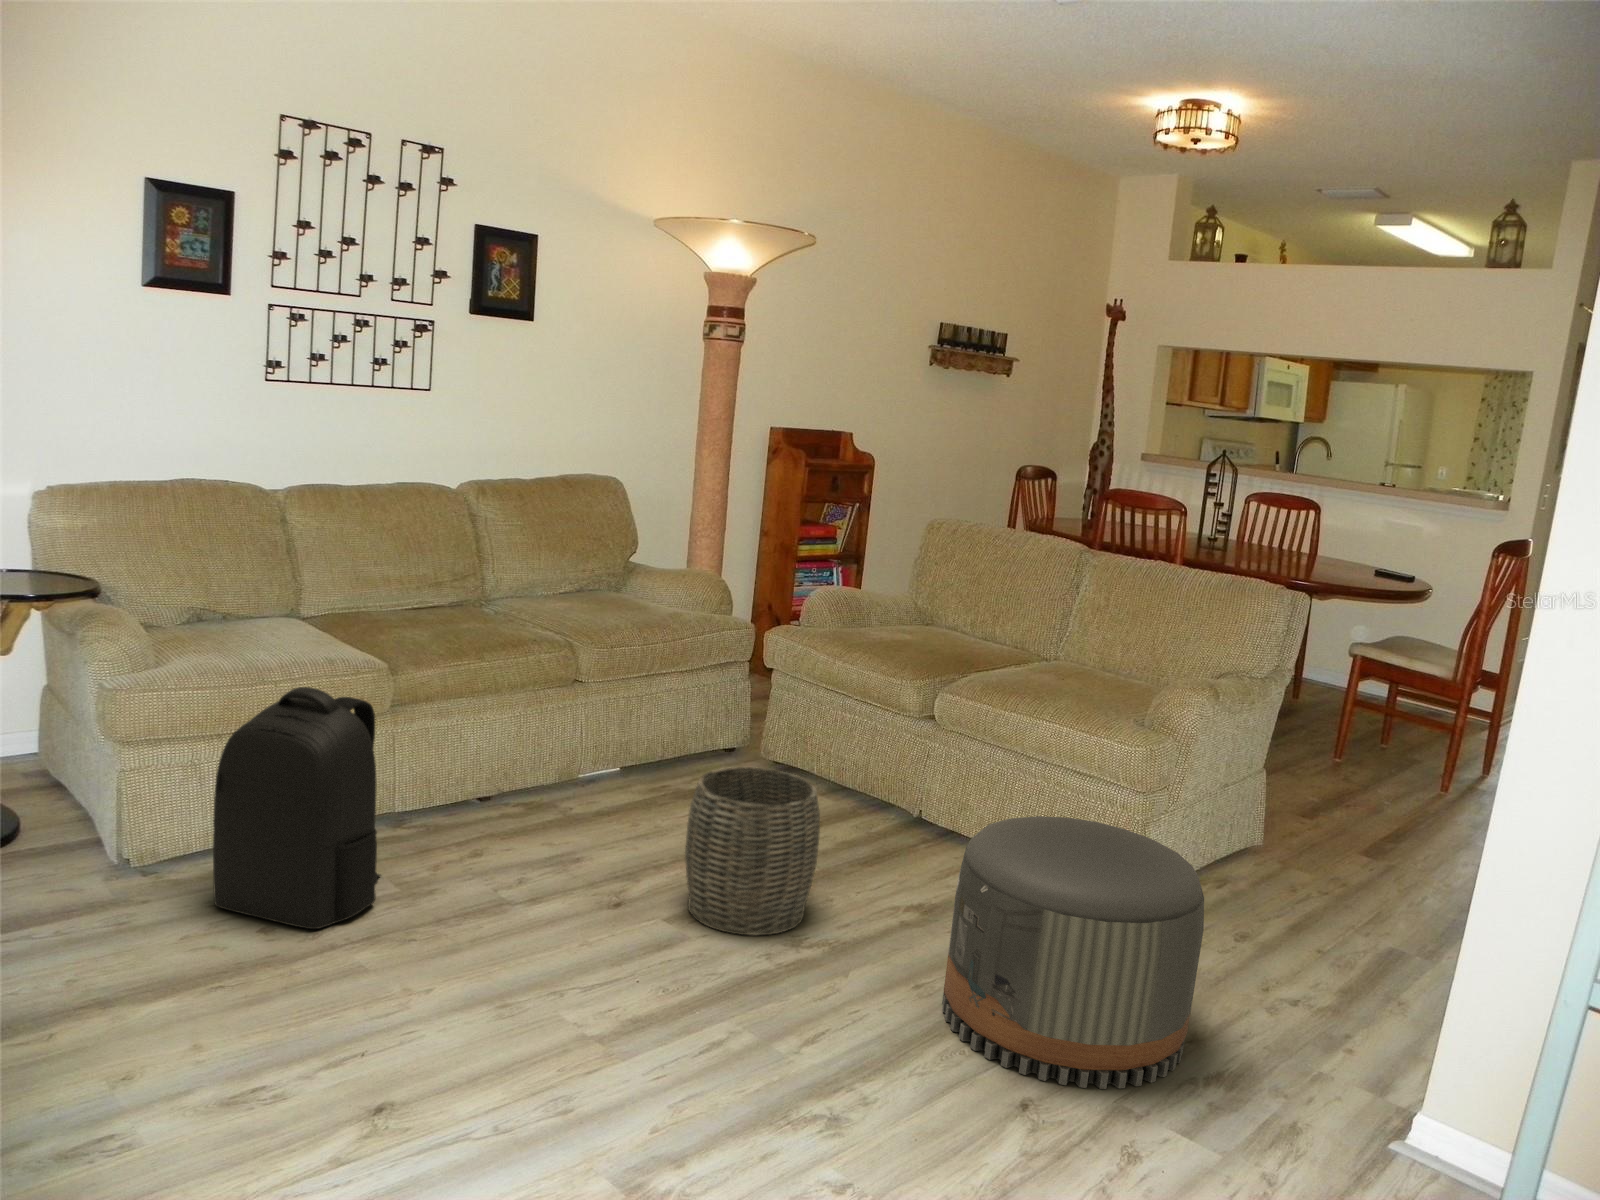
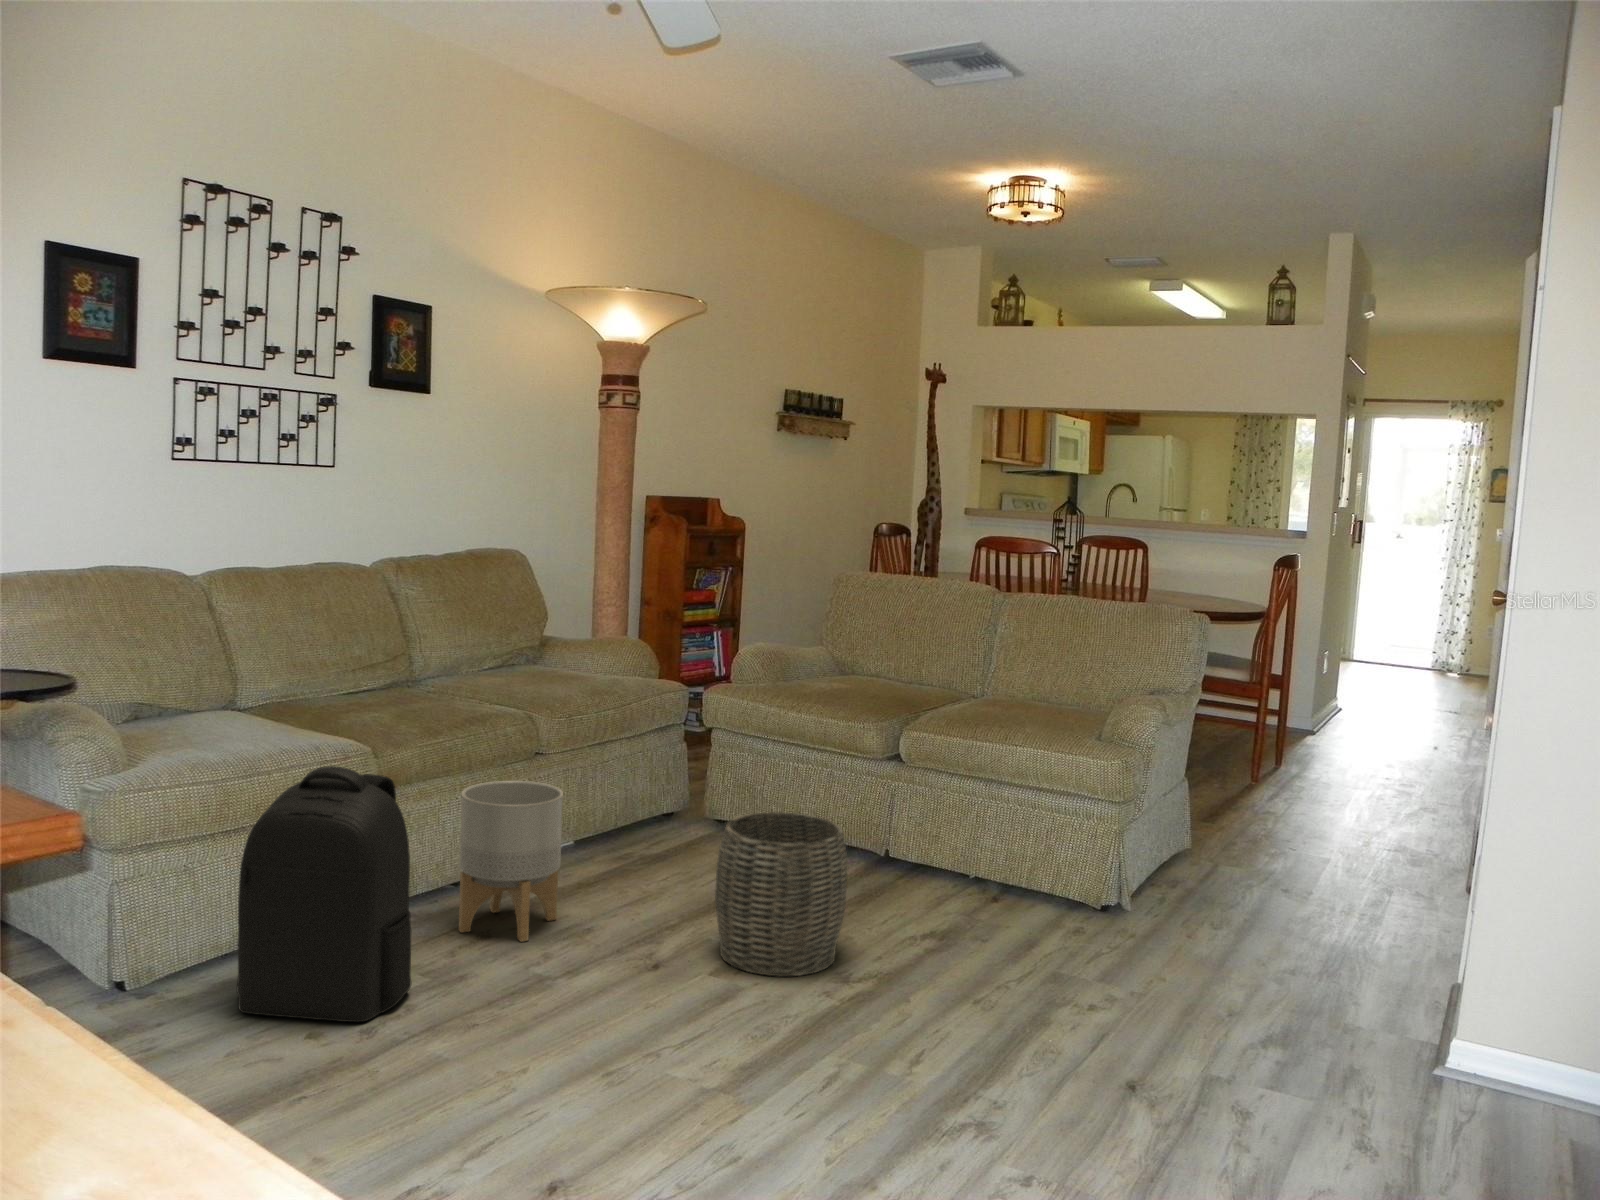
planter: none [457,710,562,867] -> present [459,781,563,942]
pouf: present [942,816,1204,1089] -> none [1002,824,1243,1067]

